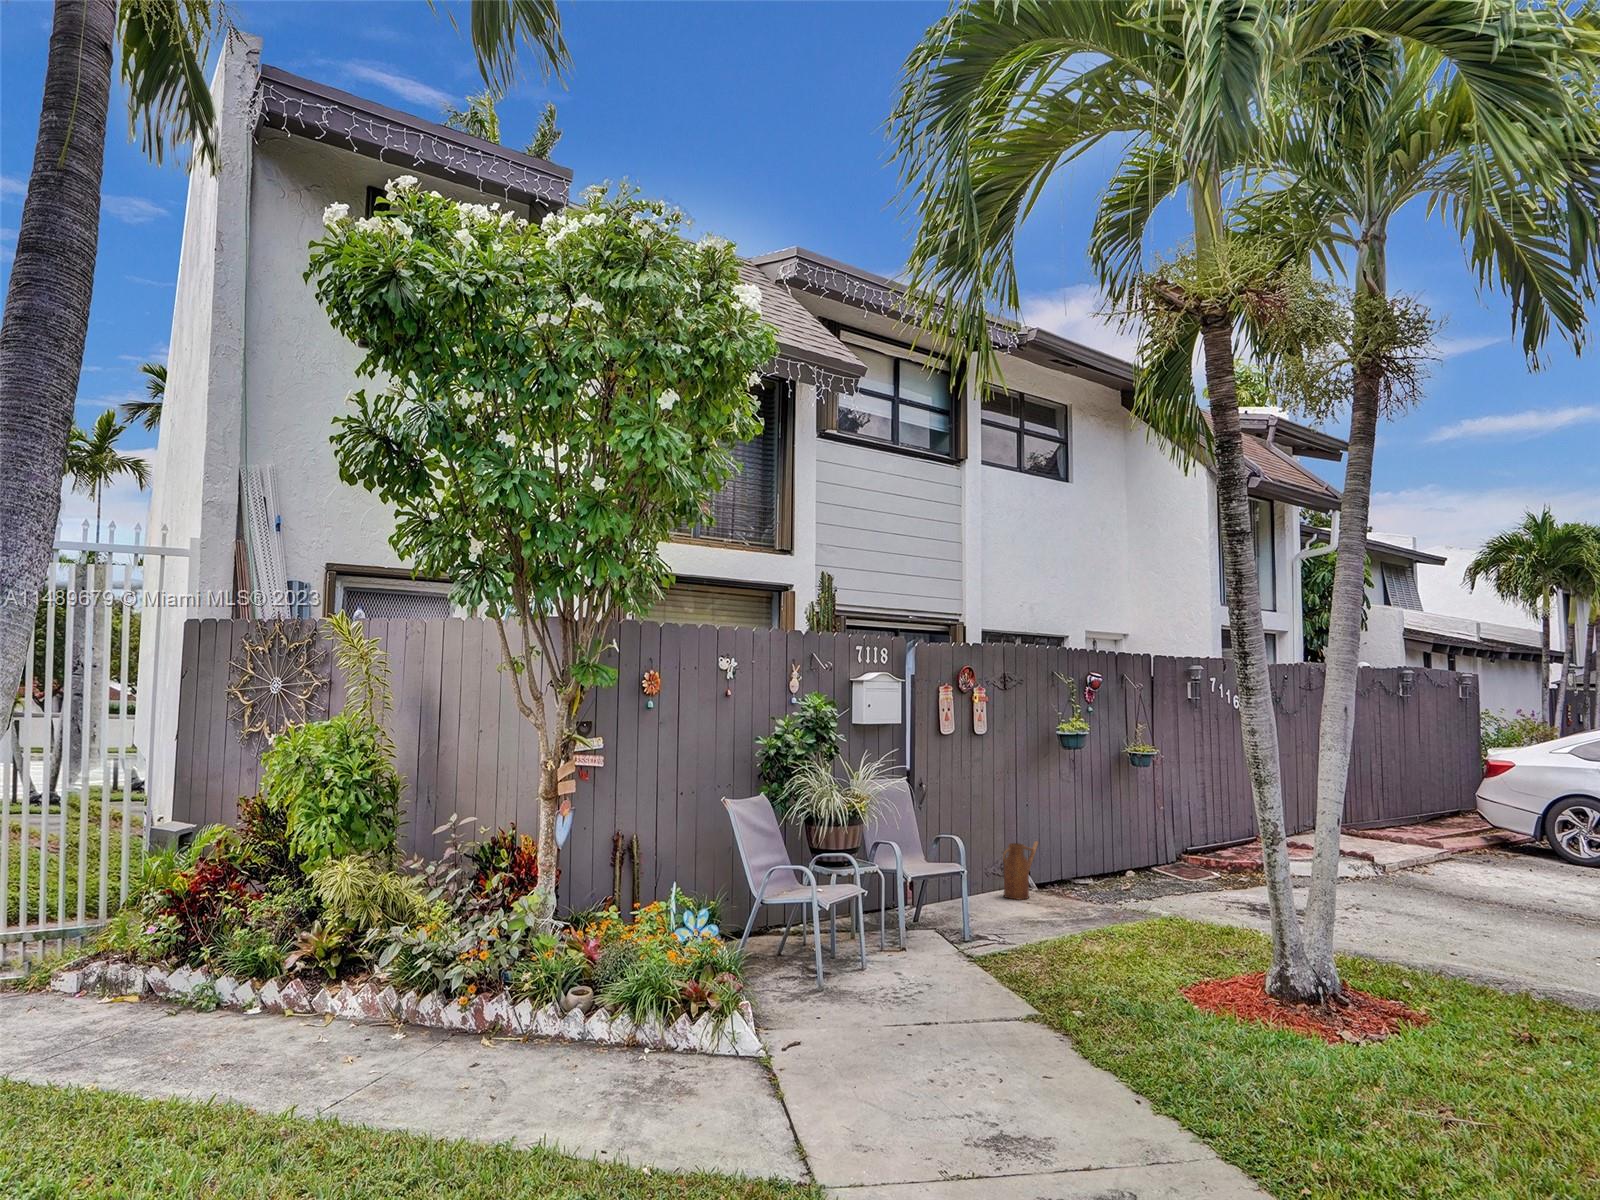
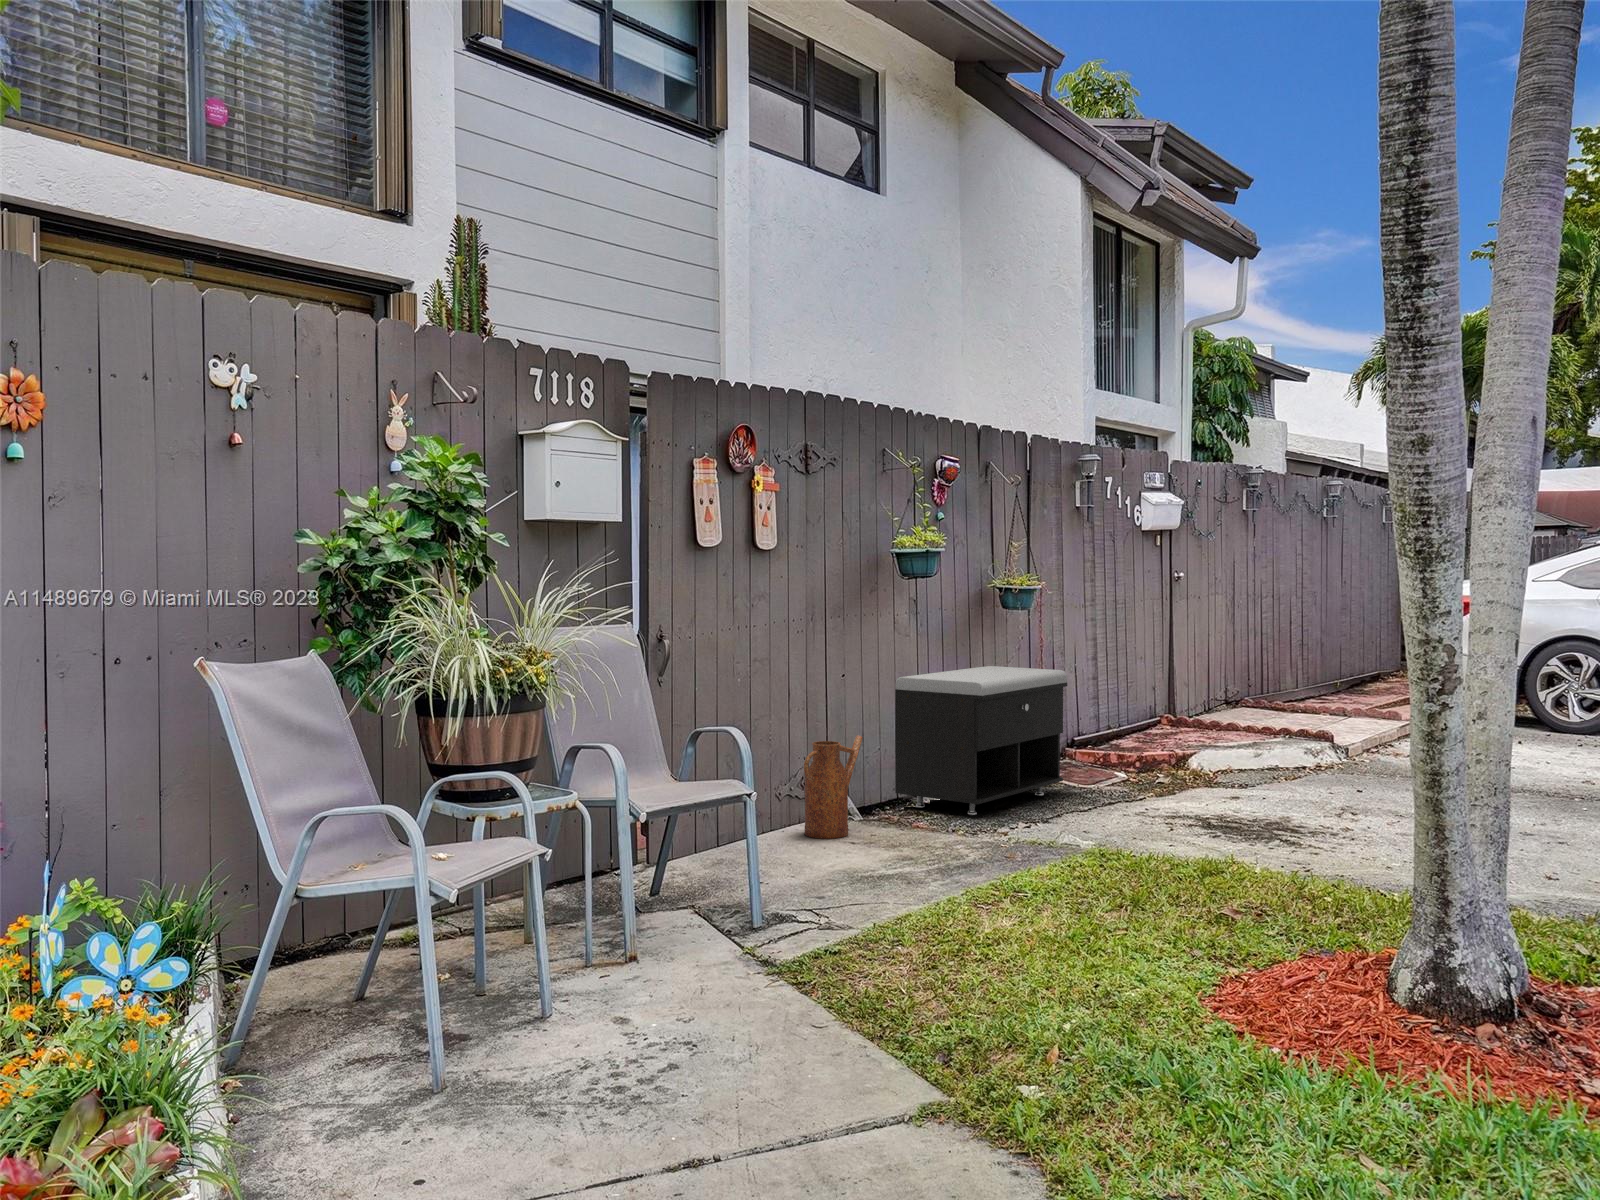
storage bench: none [1061,801,1171,892] -> present [895,666,1067,815]

